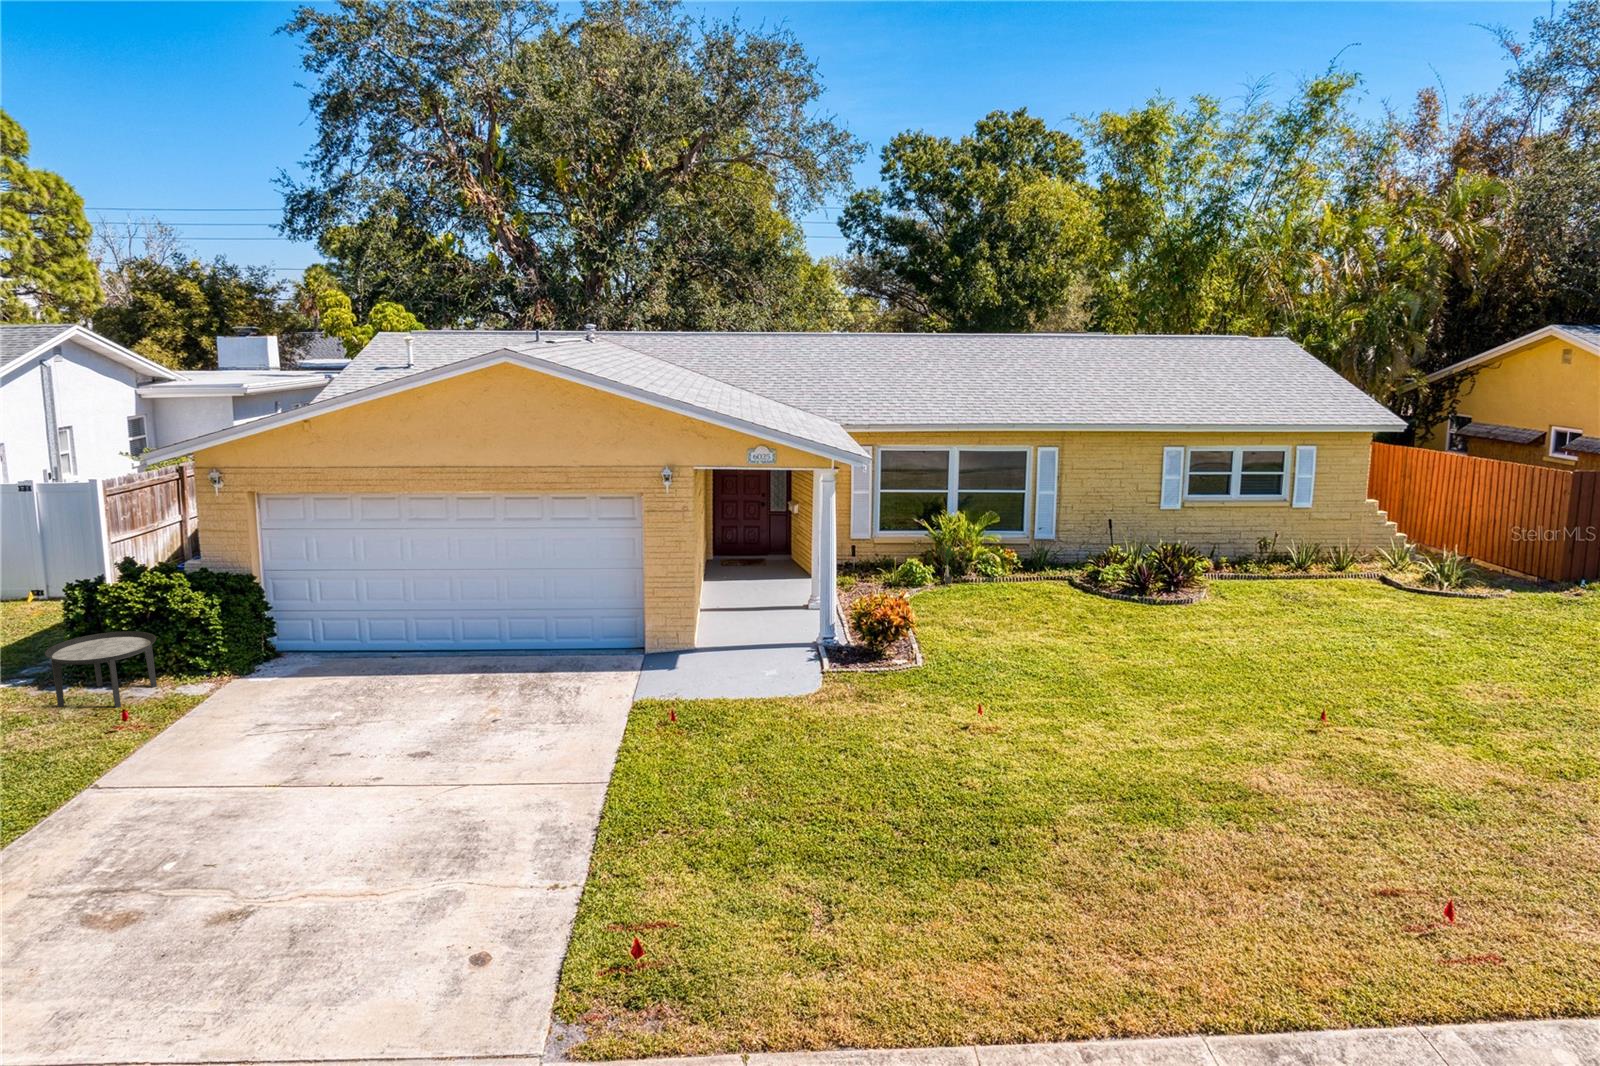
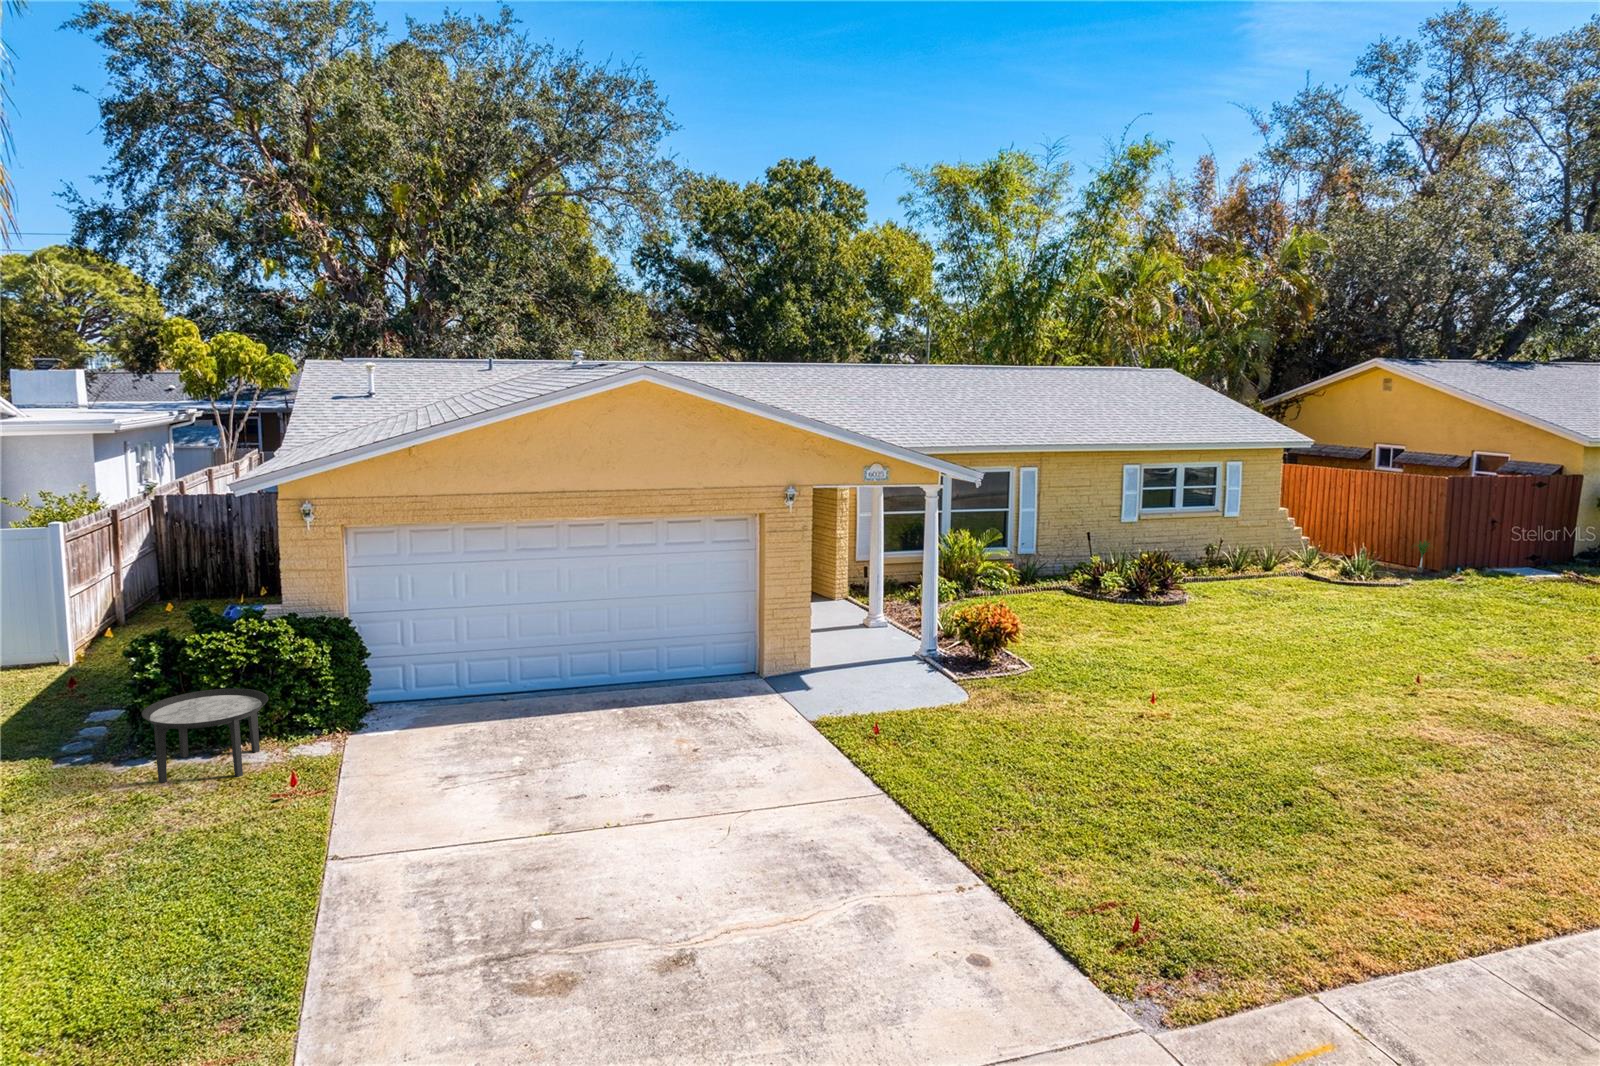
potted plant: present [943,544,954,583] -> present [1417,541,1430,573]

